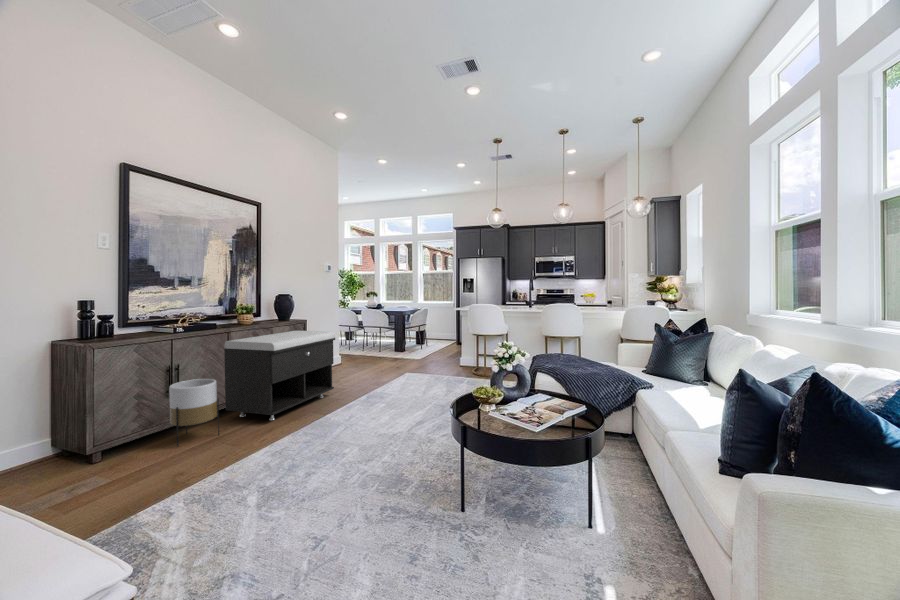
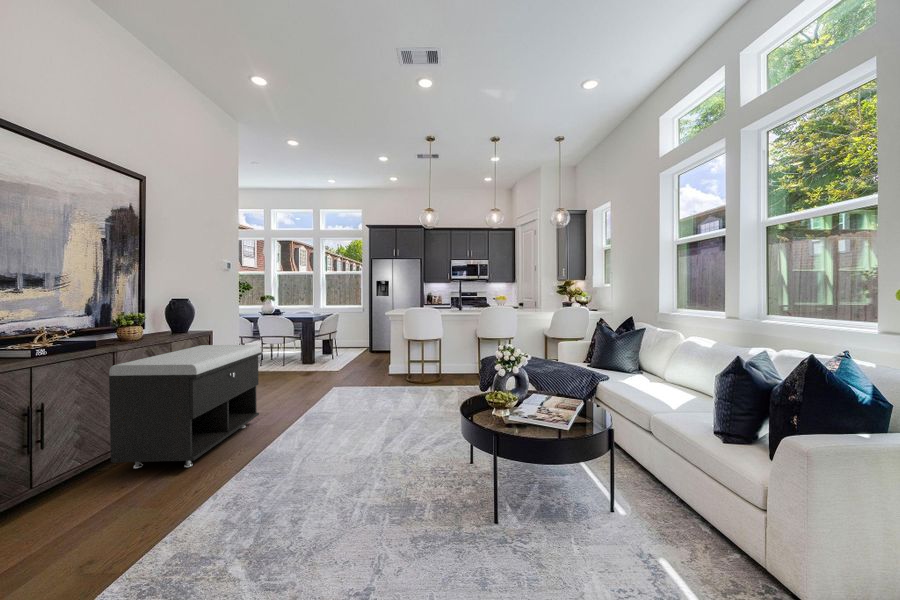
planter: present [169,379,219,447] -> none [28,422,114,532]

